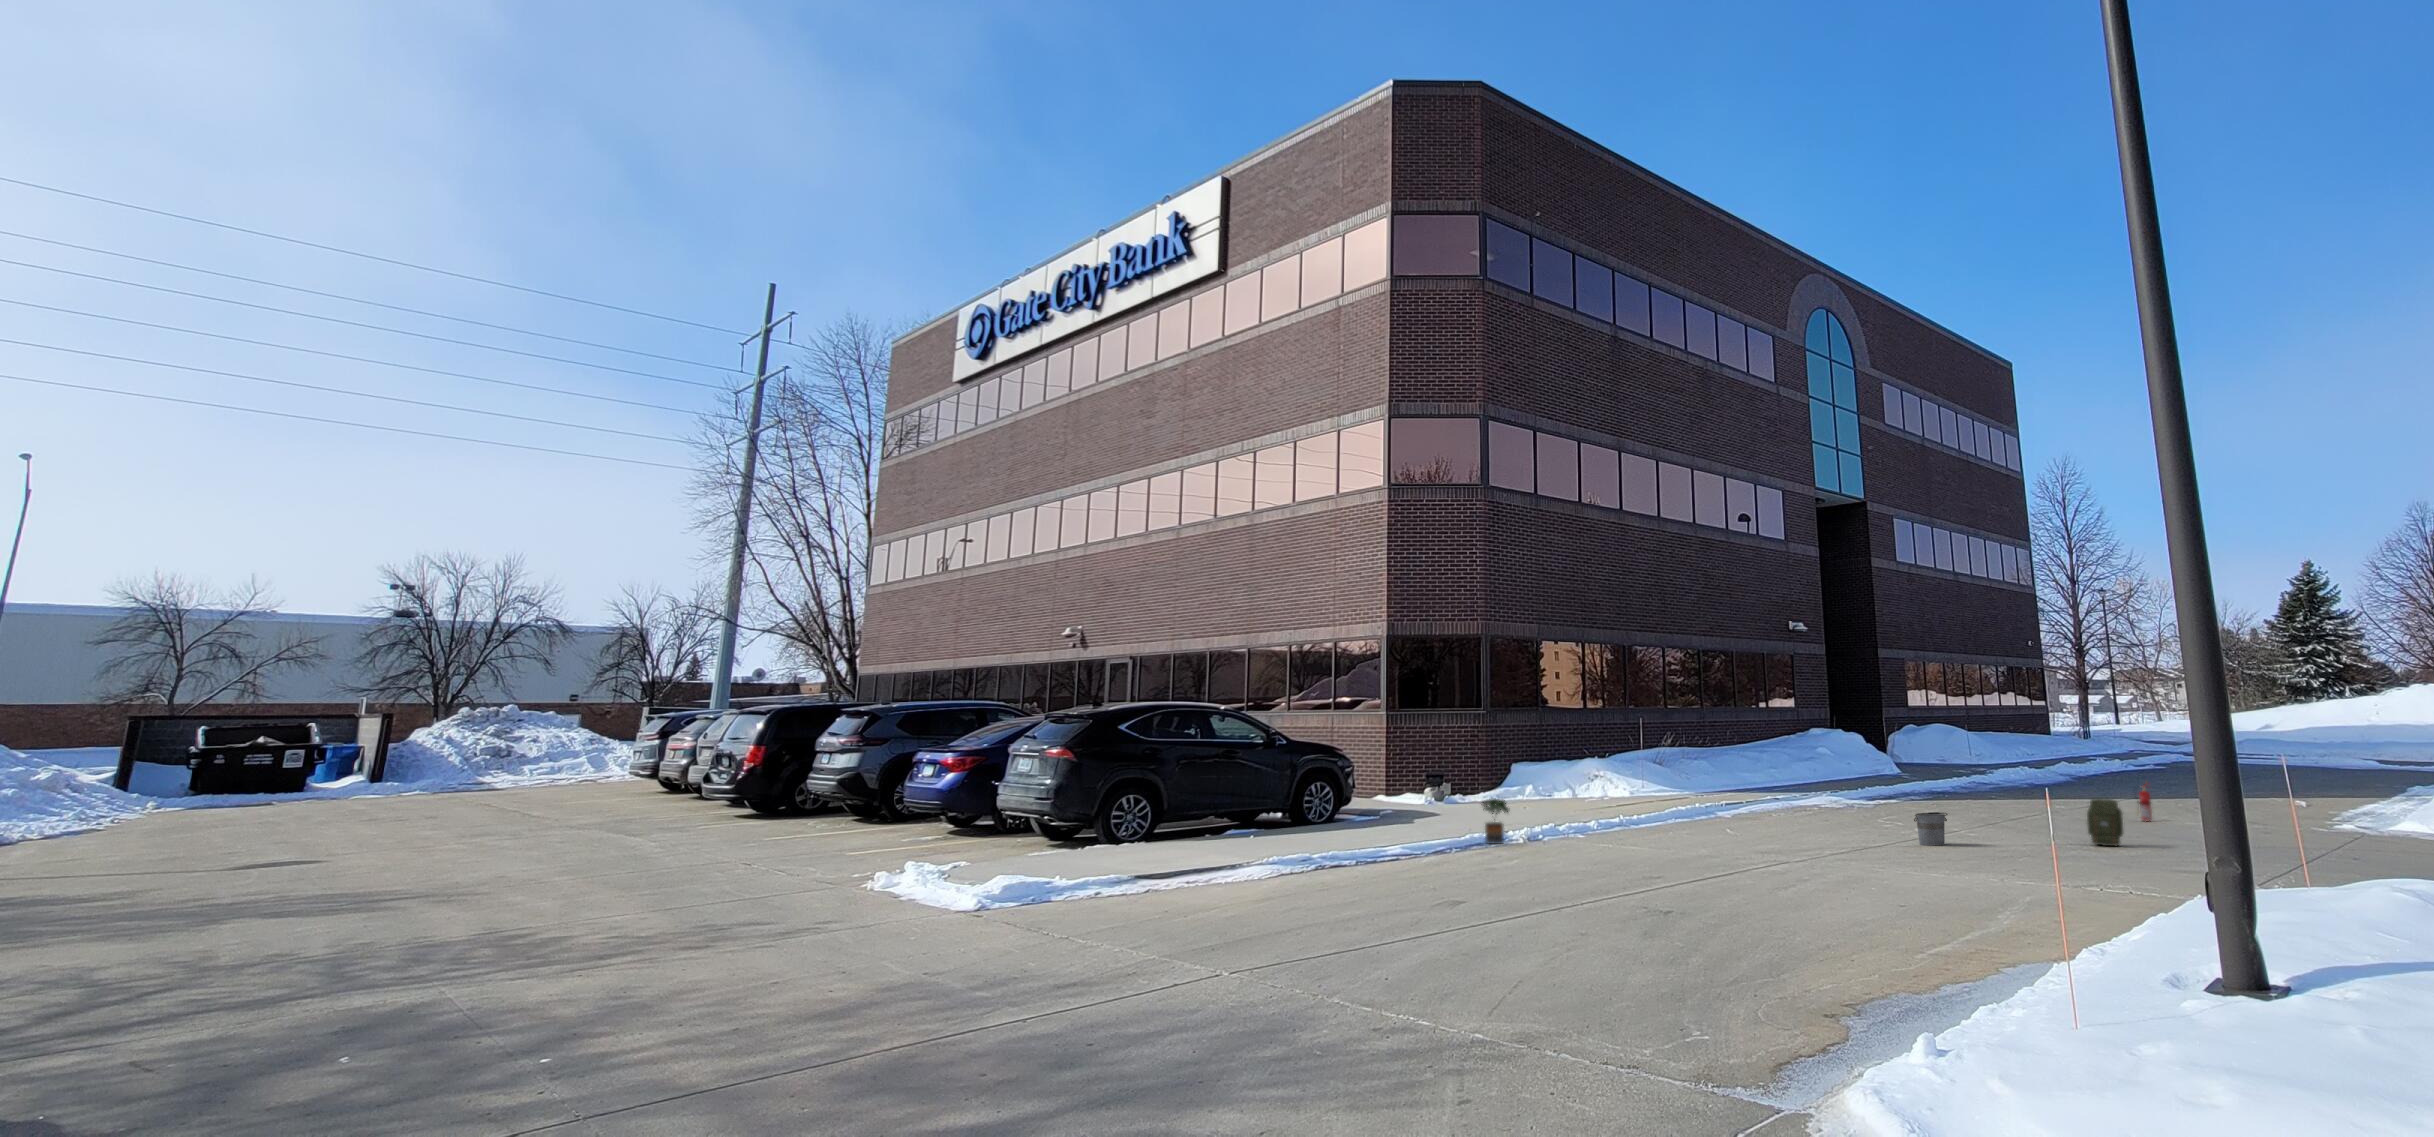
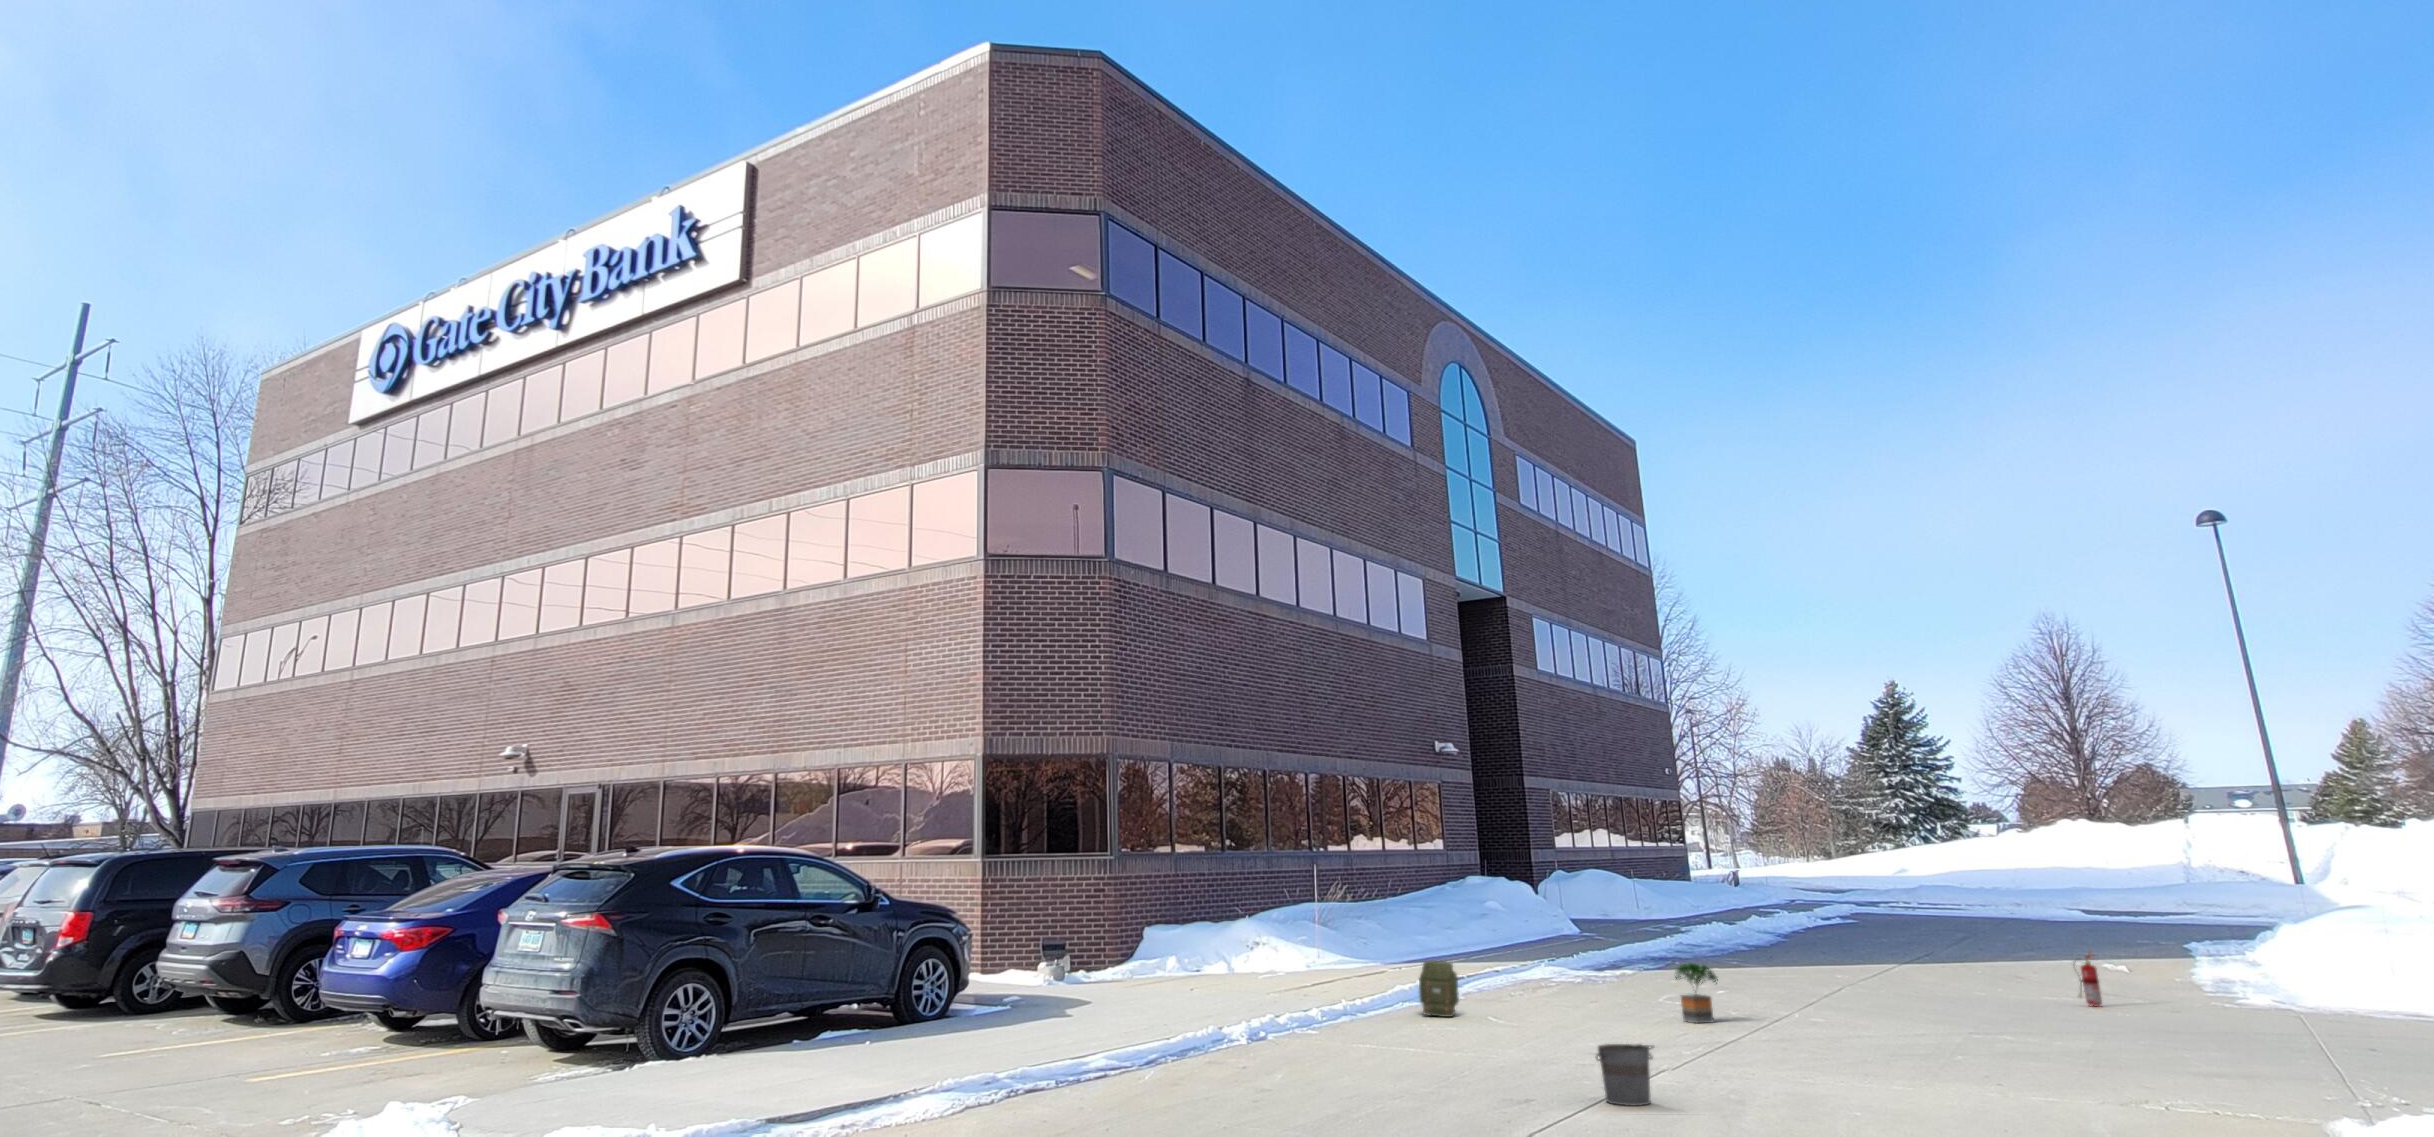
potted tree: present [1481,798,1509,844] -> present [1675,963,1718,1023]
backpack: present [2087,798,2123,846] -> present [1419,961,1459,1017]
bucket: present [1914,812,1947,846] -> present [1597,1044,1653,1106]

